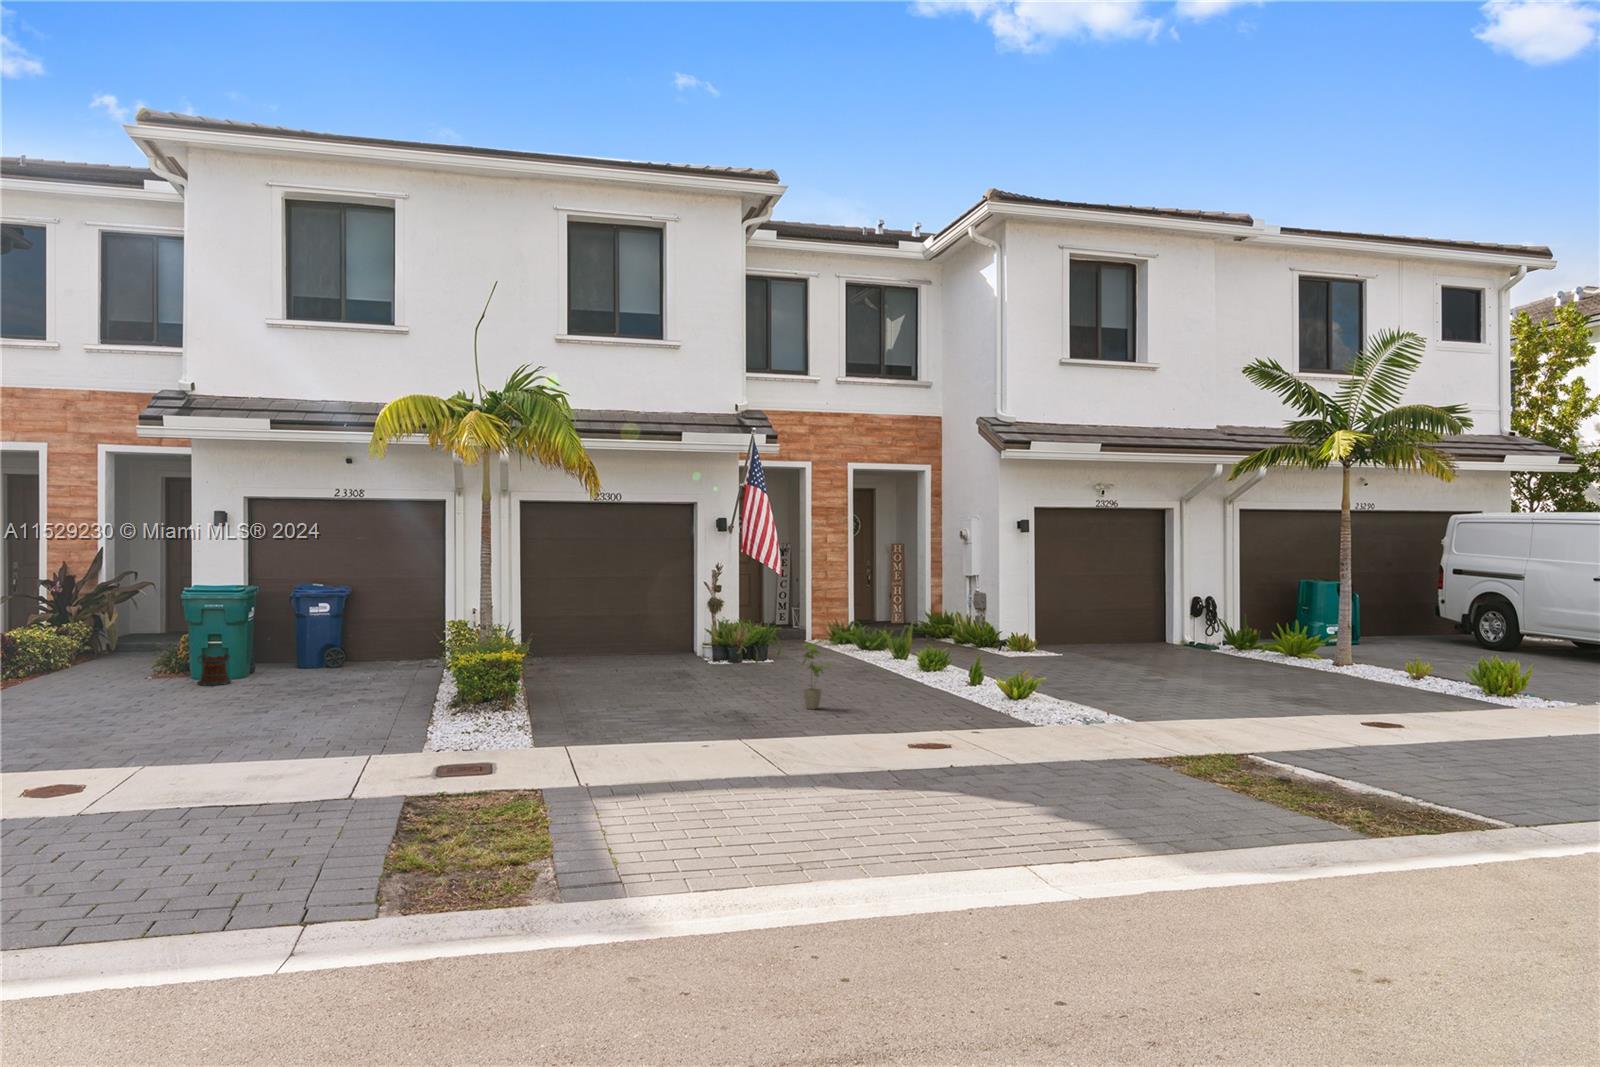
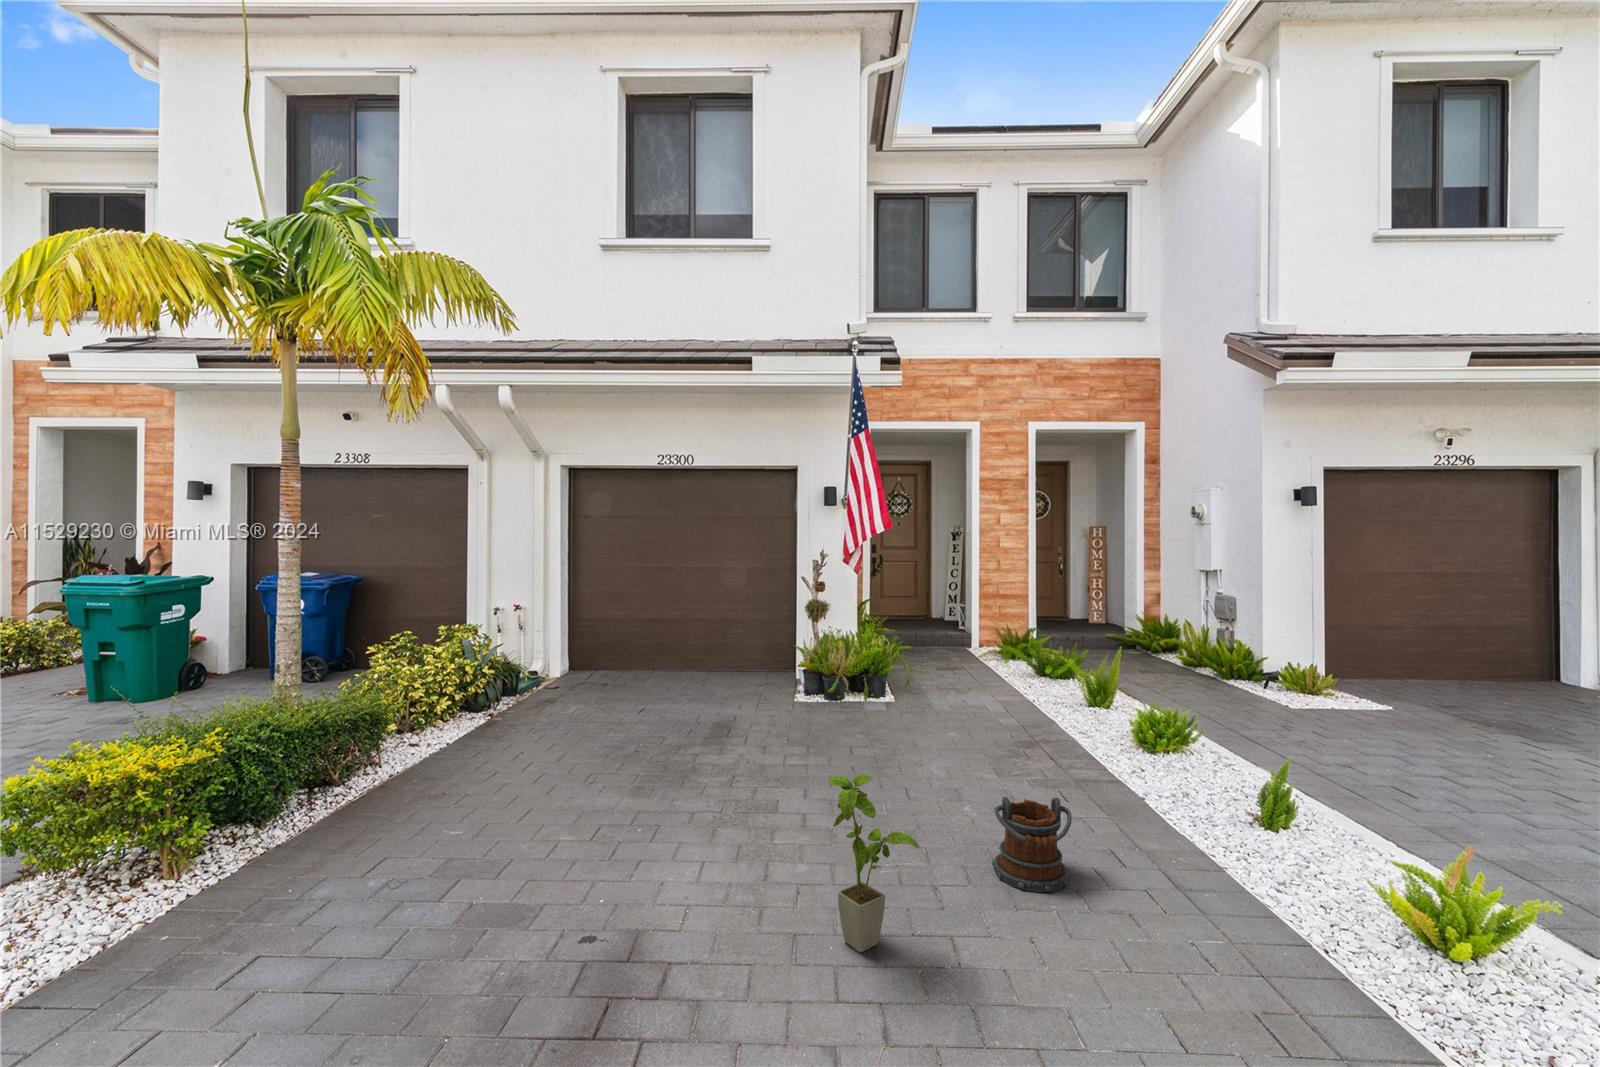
bucket: present [197,652,231,686] -> present [992,797,1072,892]

